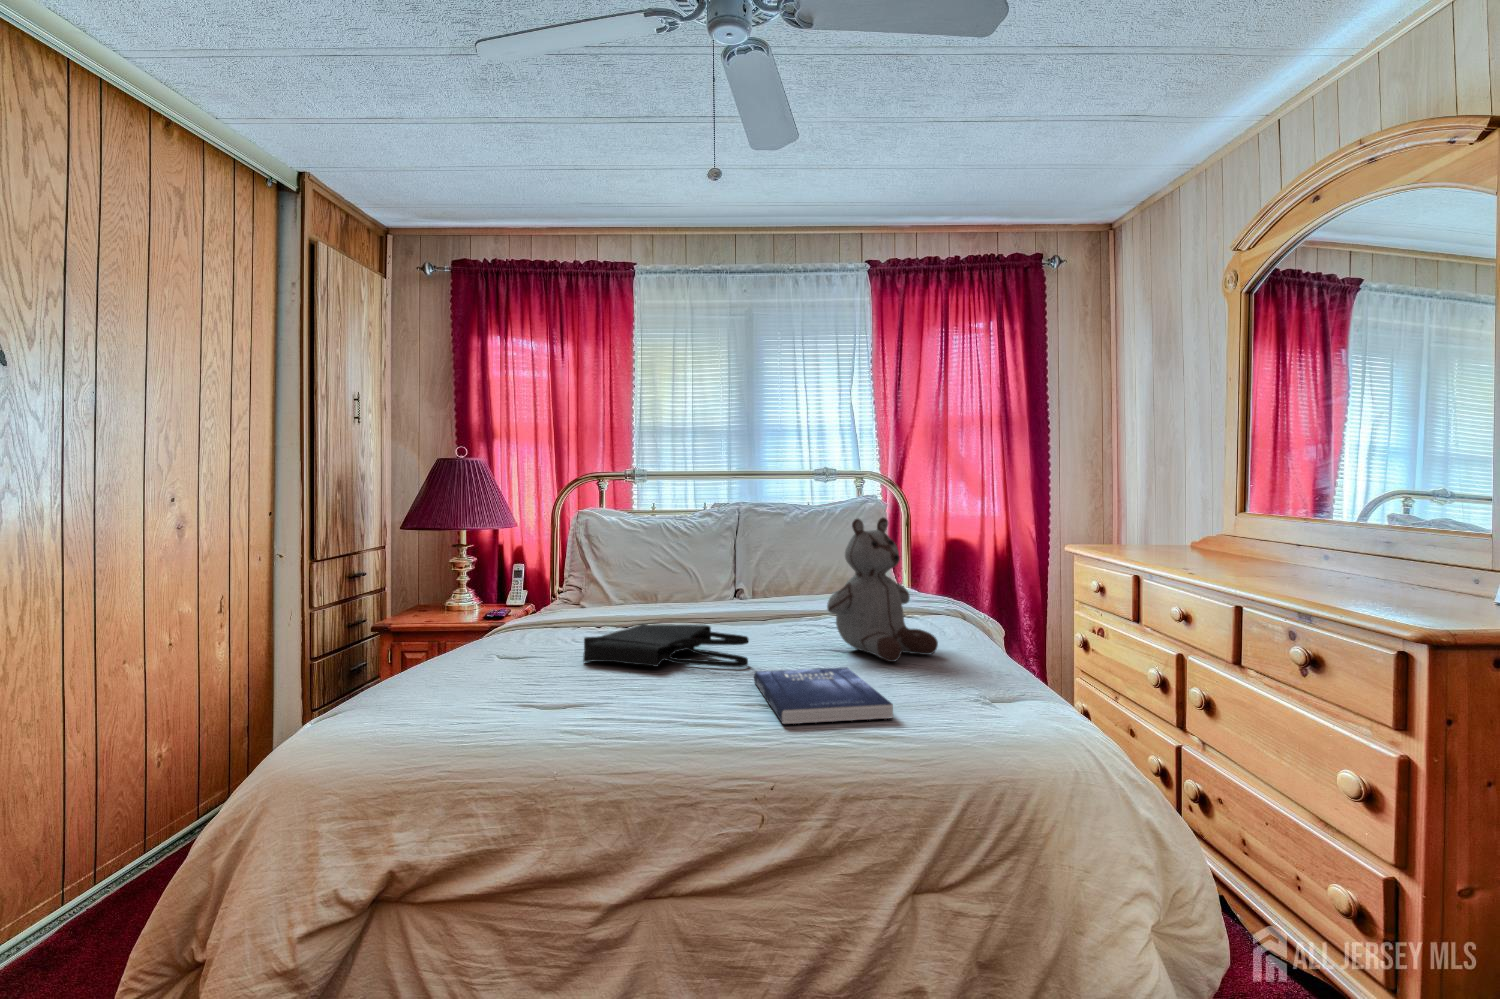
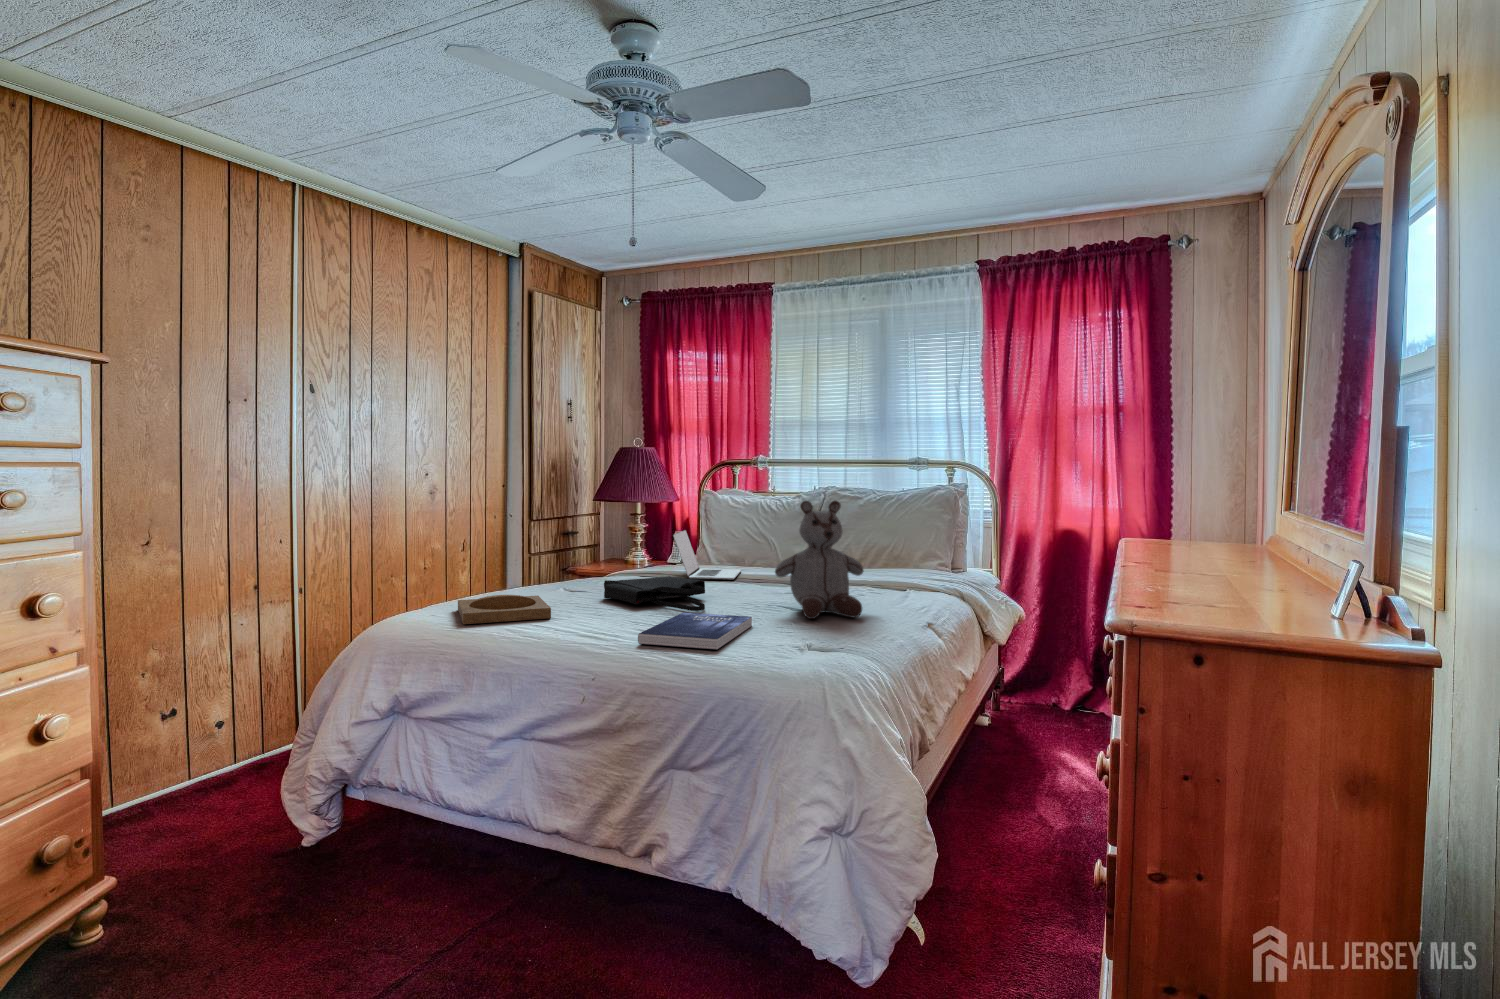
laptop: none [599,562,689,624] -> present [673,530,741,580]
tray: none [401,669,576,730] -> present [458,595,551,624]

